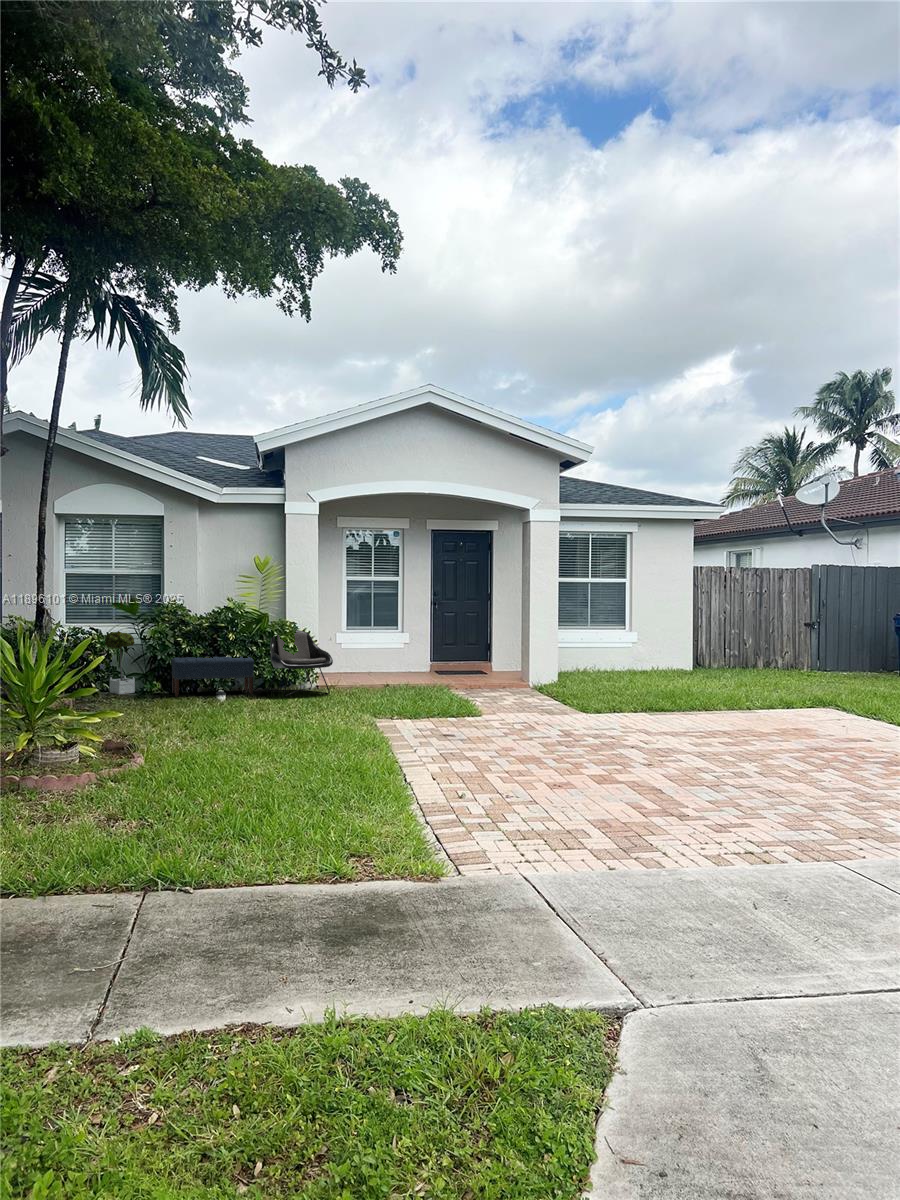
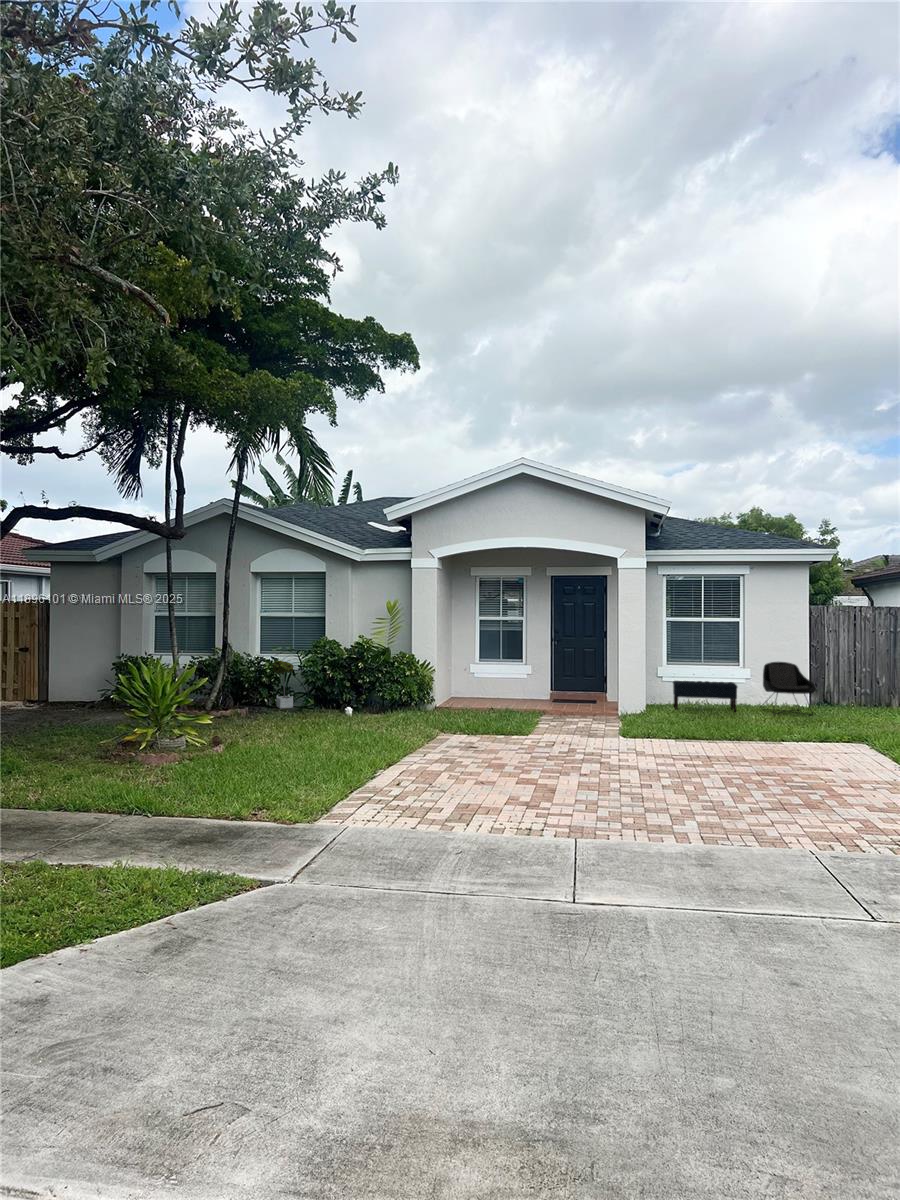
lounge chair: present [267,630,333,697] -> present [761,662,816,716]
bench: present [171,656,254,697] -> present [673,681,737,712]

